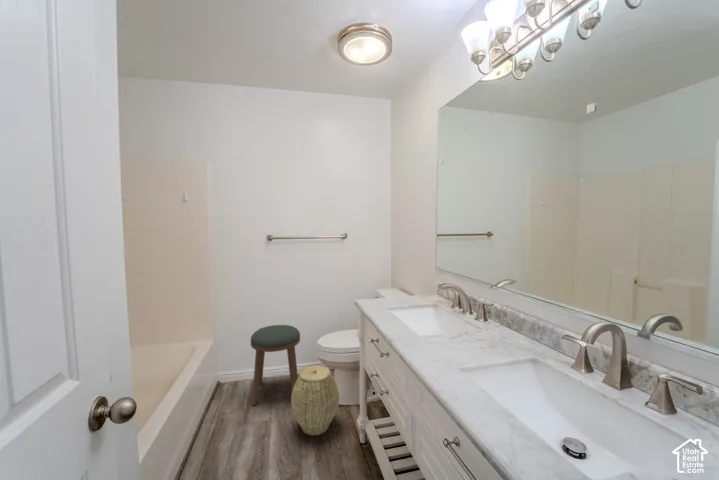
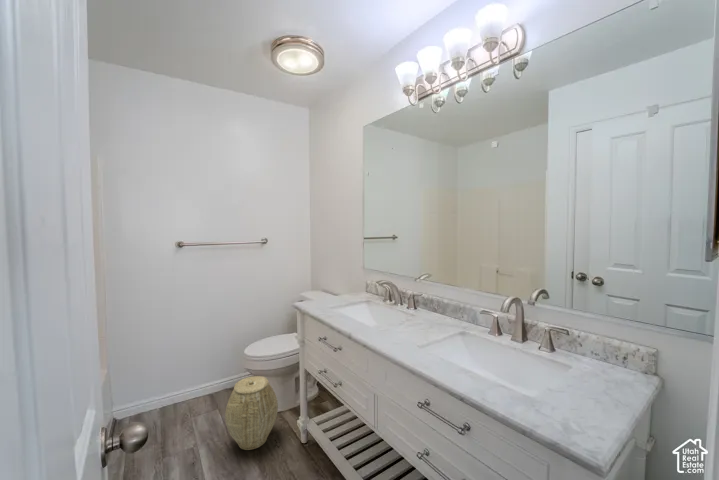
stool: present [251,325,300,405] -> none [163,341,225,437]

